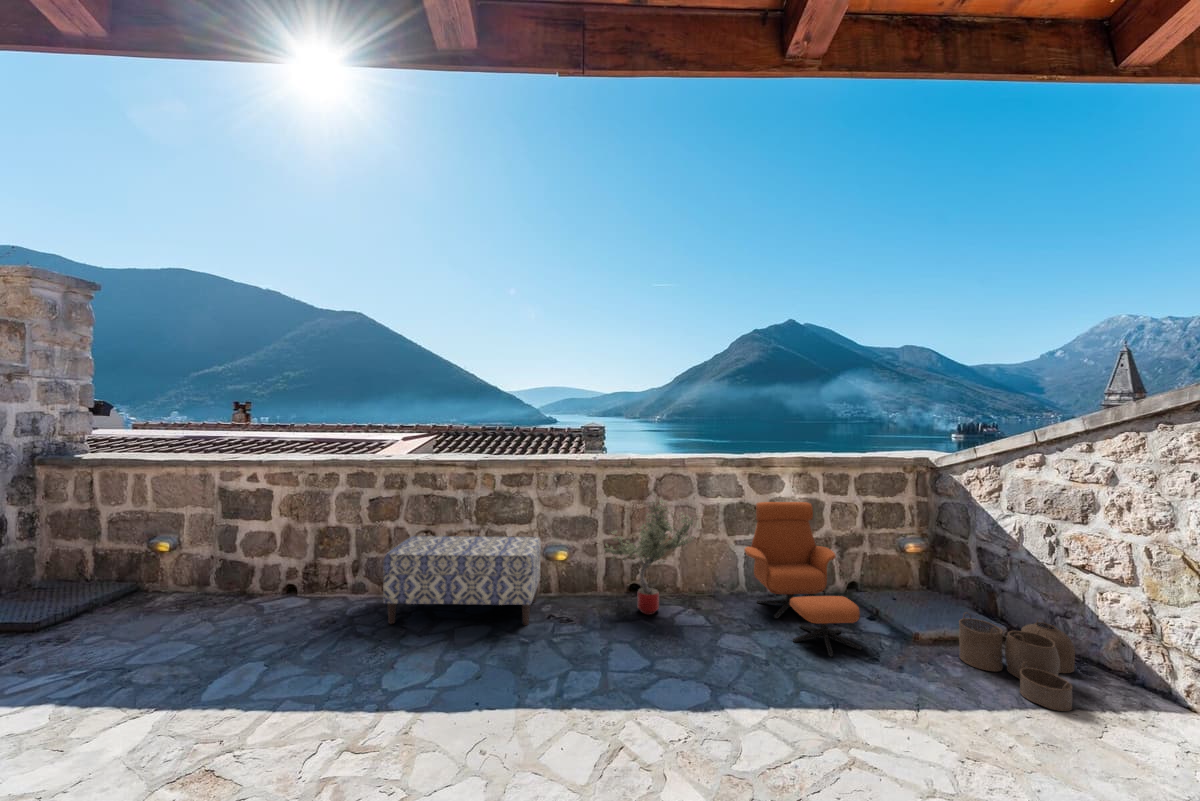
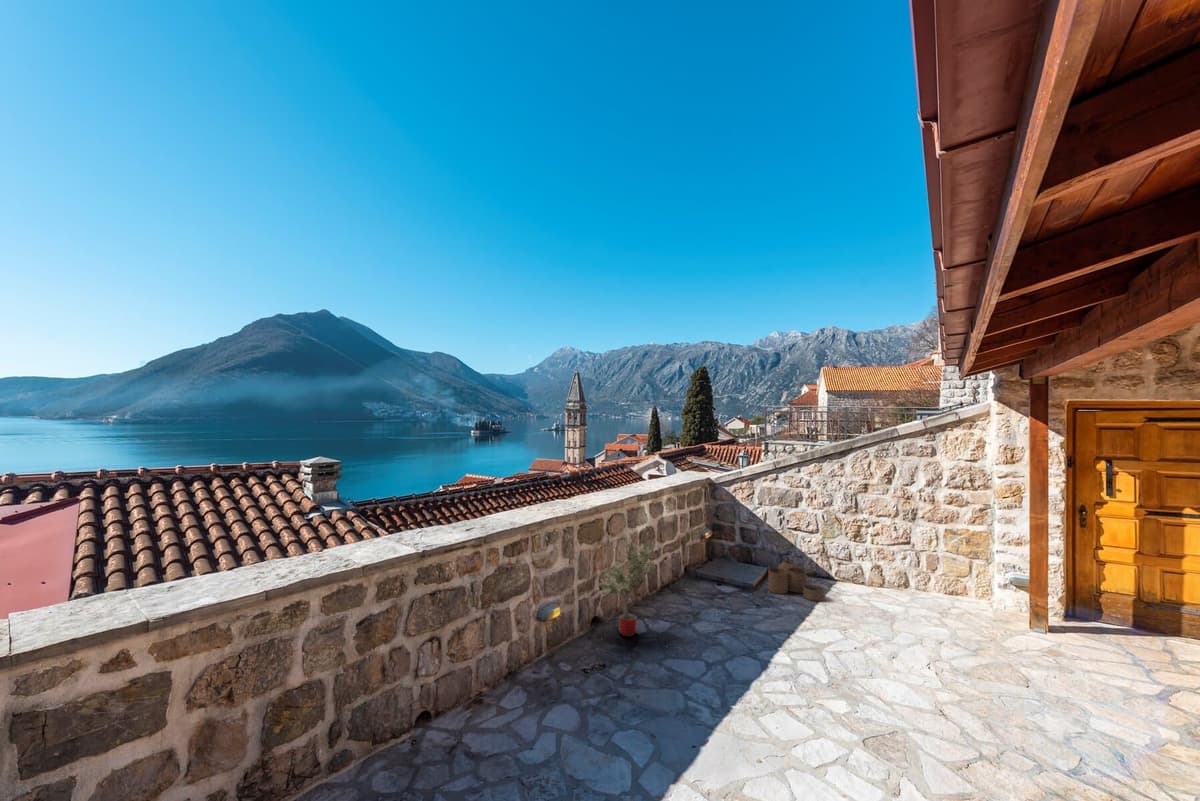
lounge chair: present [744,502,862,657] -> none [658,518,743,615]
bench: present [383,536,541,625] -> none [421,601,590,766]

